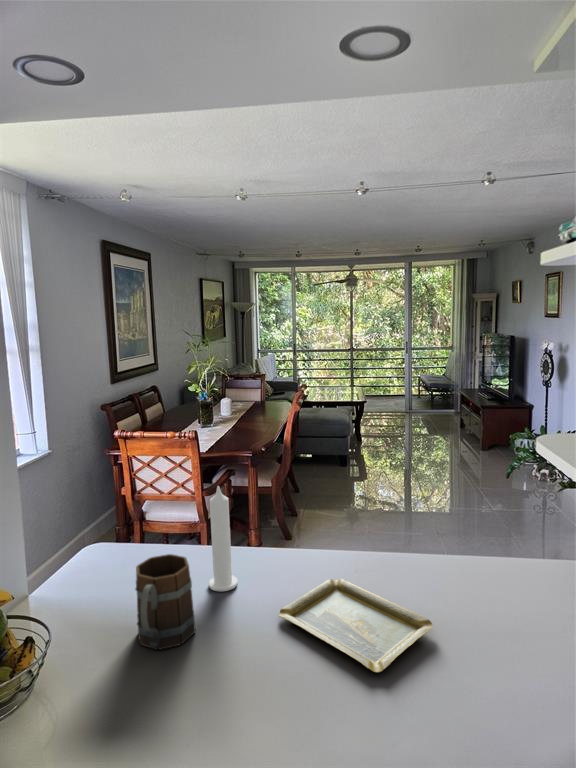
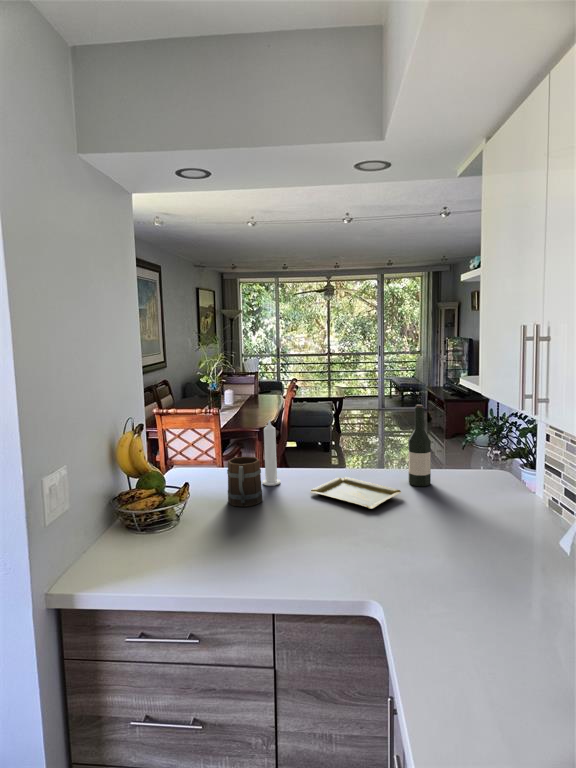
wine bottle: none [444,467,483,604] -> present [408,405,431,486]

